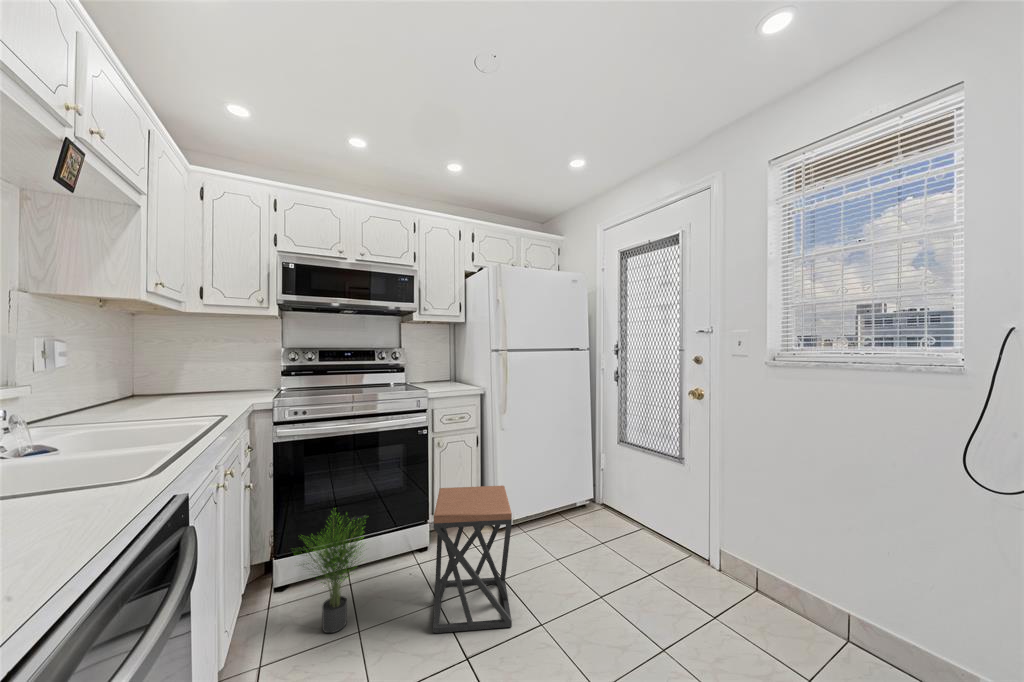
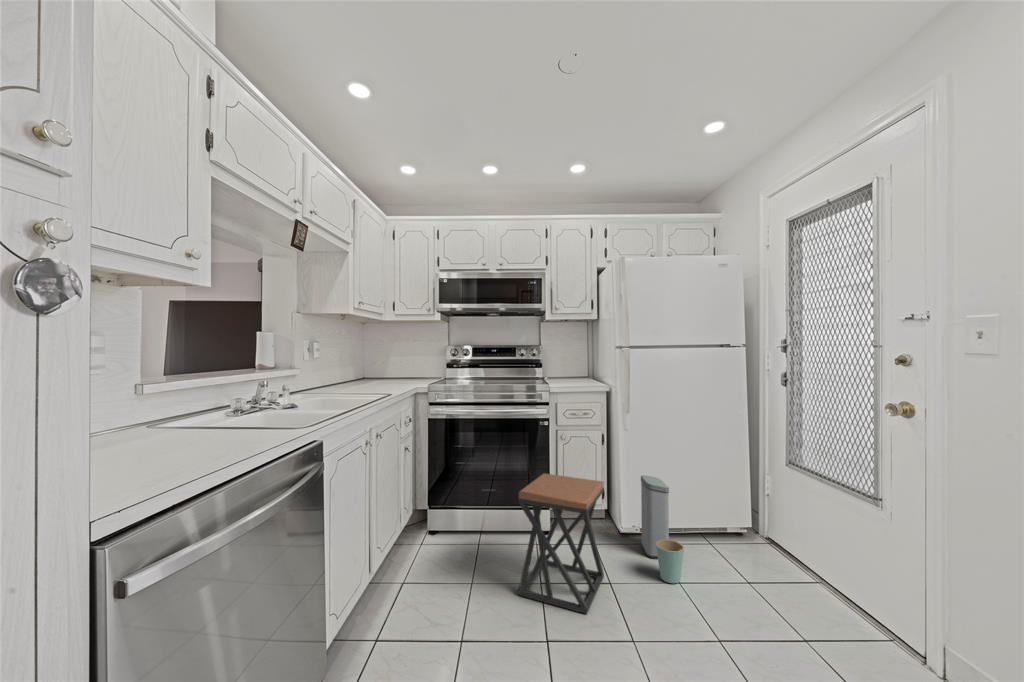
trash can: none [518,471,570,567] -> present [641,475,684,583]
potted plant: present [301,514,363,633] -> none [426,472,482,570]

